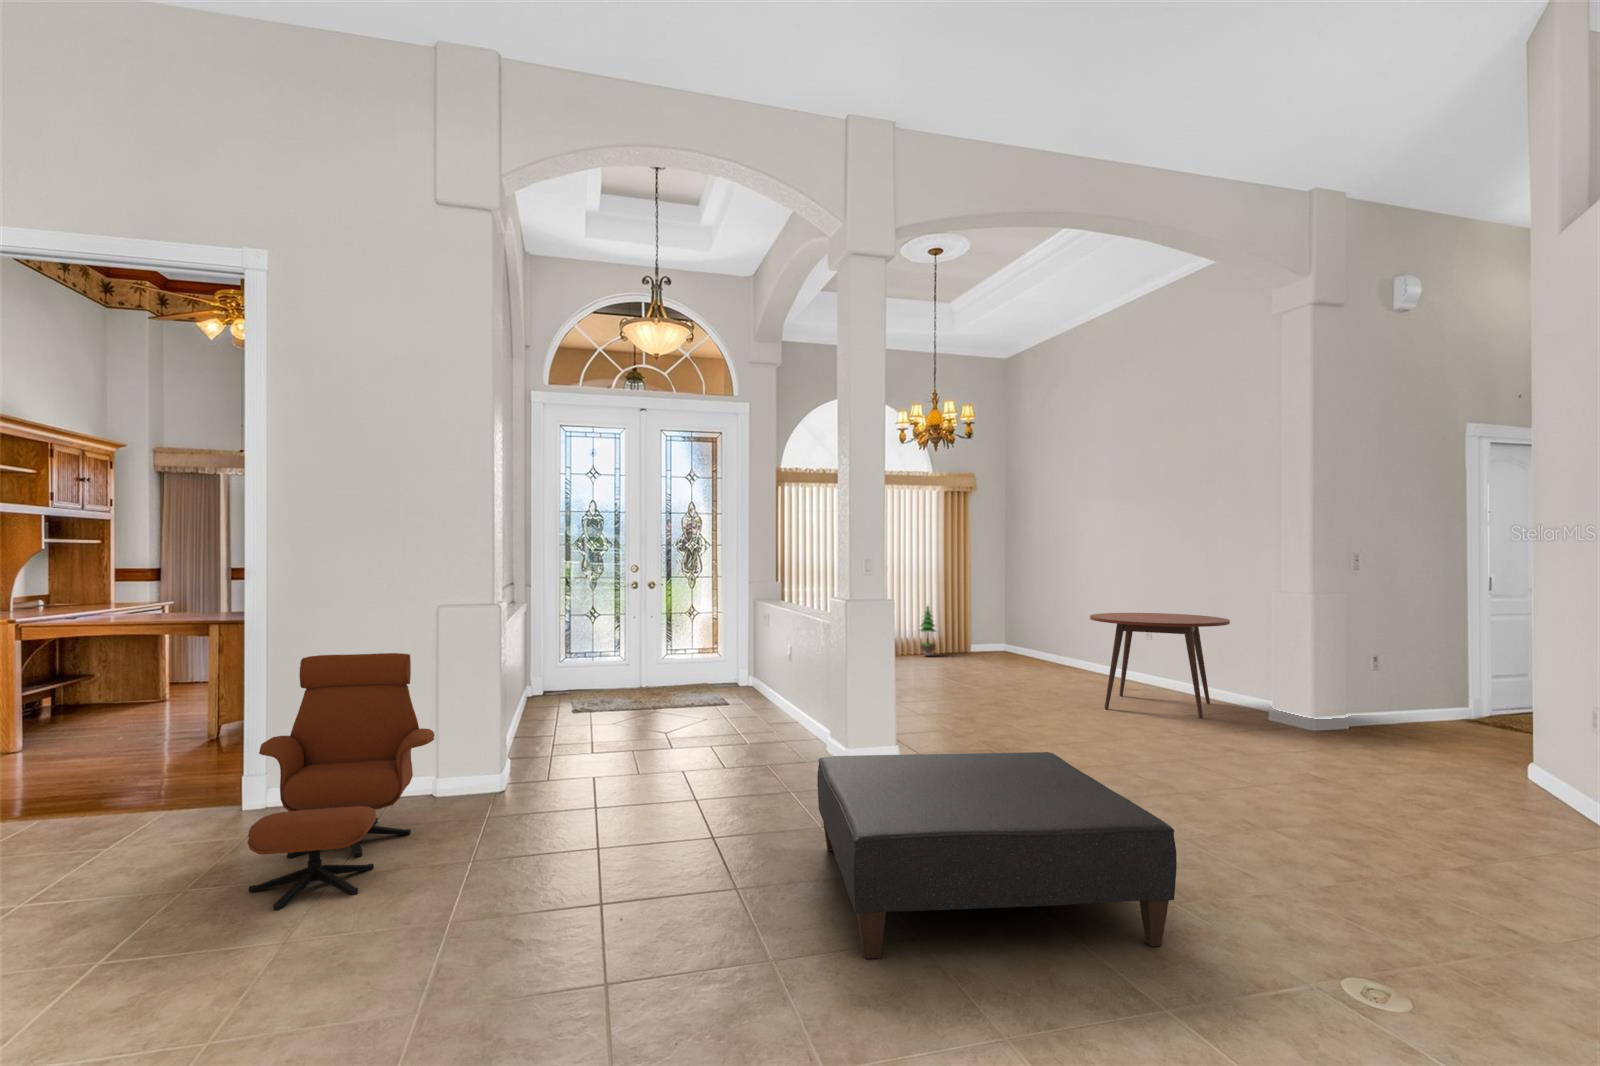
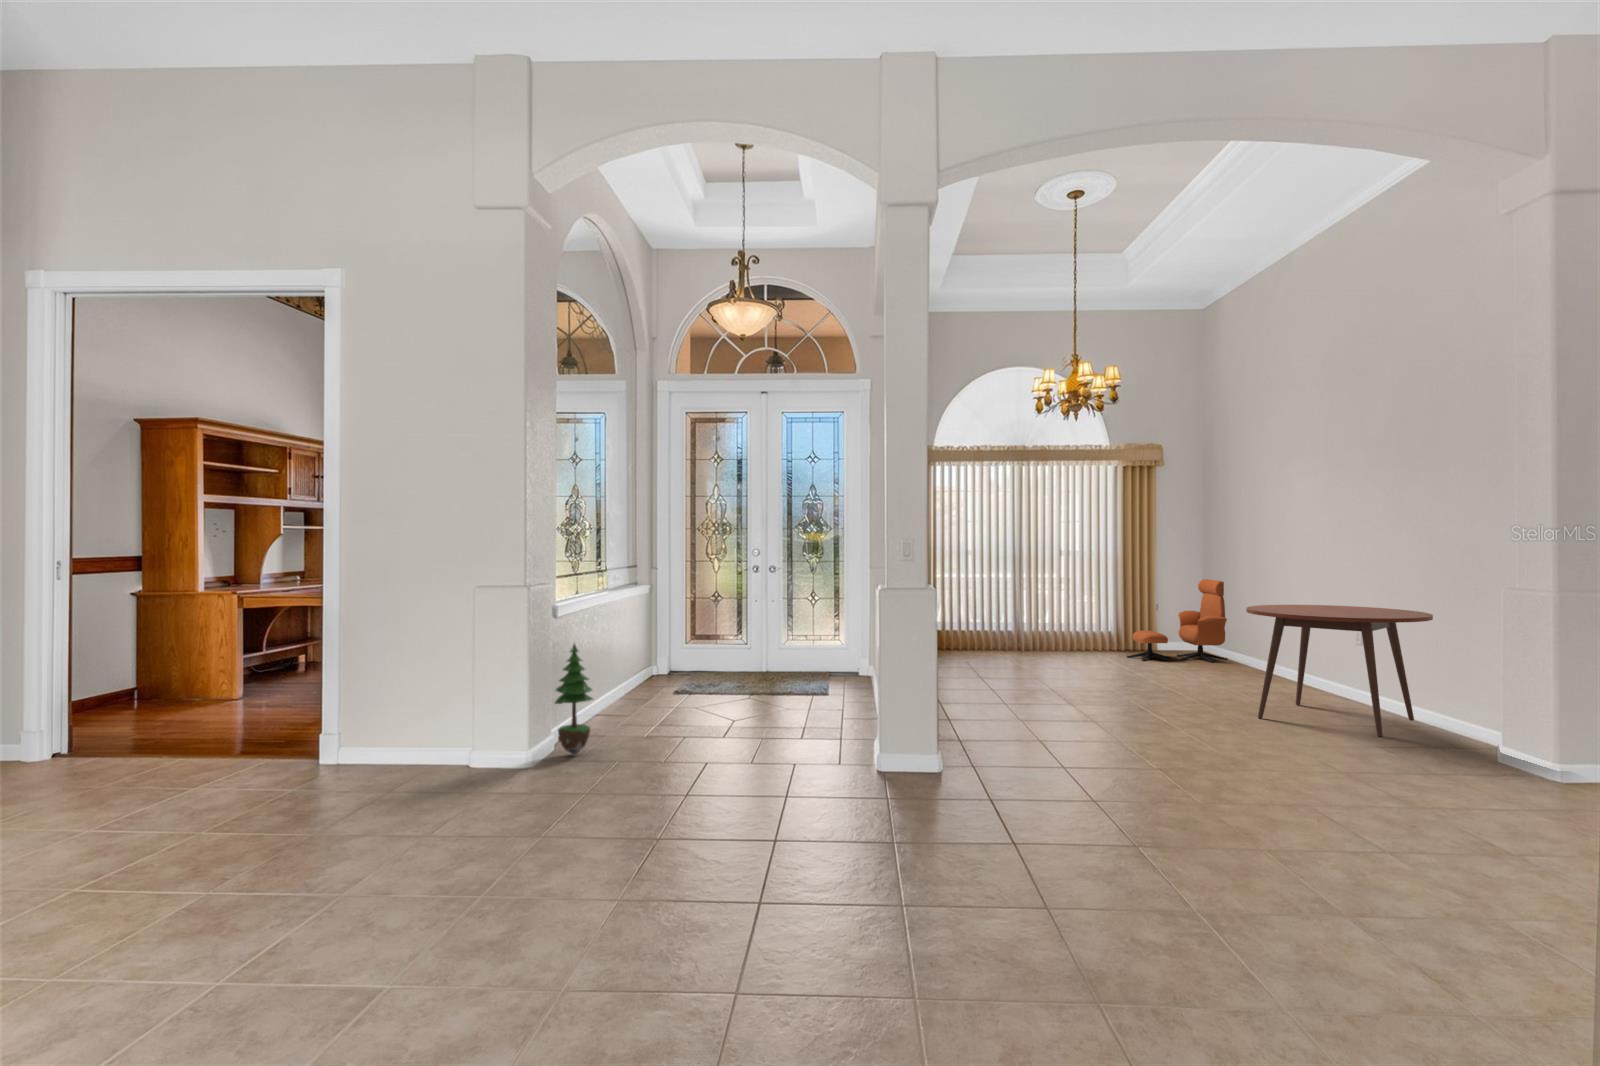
potted tree: present [920,606,935,656] -> present [555,644,593,754]
lounge chair: present [247,653,435,910] -> present [1127,579,1228,662]
ottoman: present [817,752,1177,959] -> none [673,738,1032,975]

